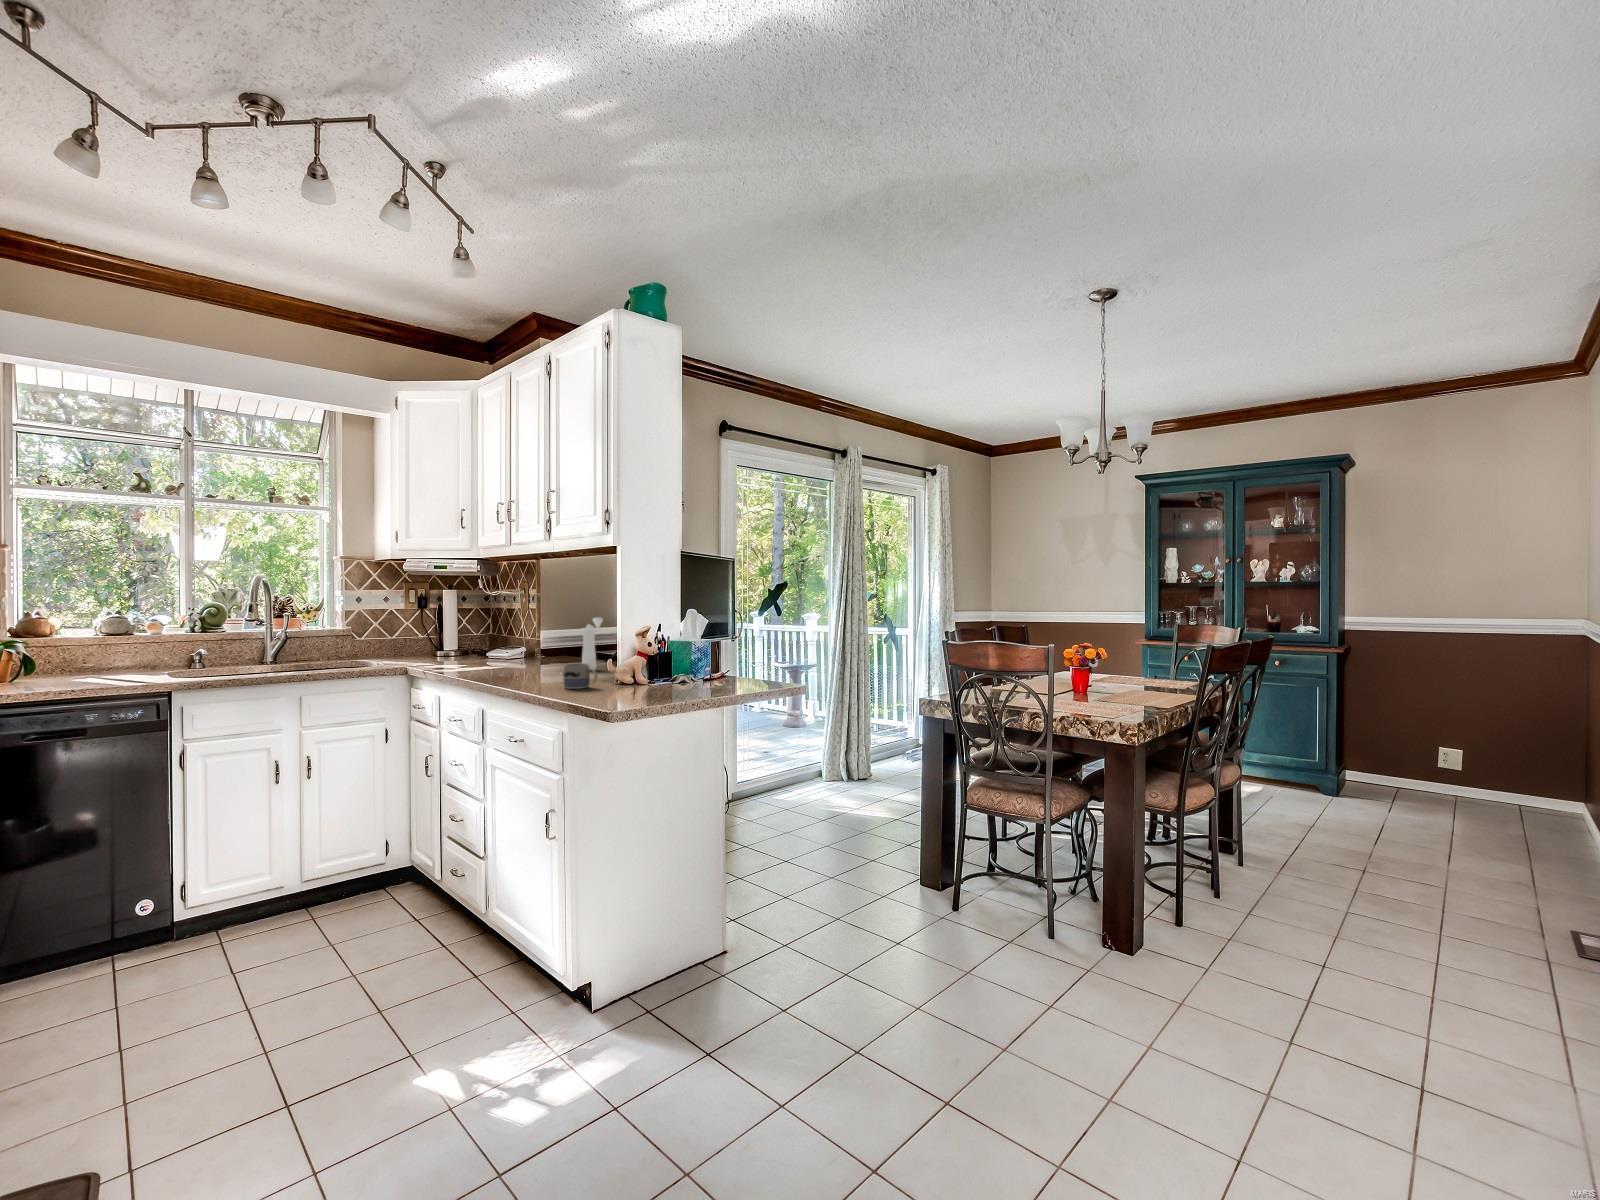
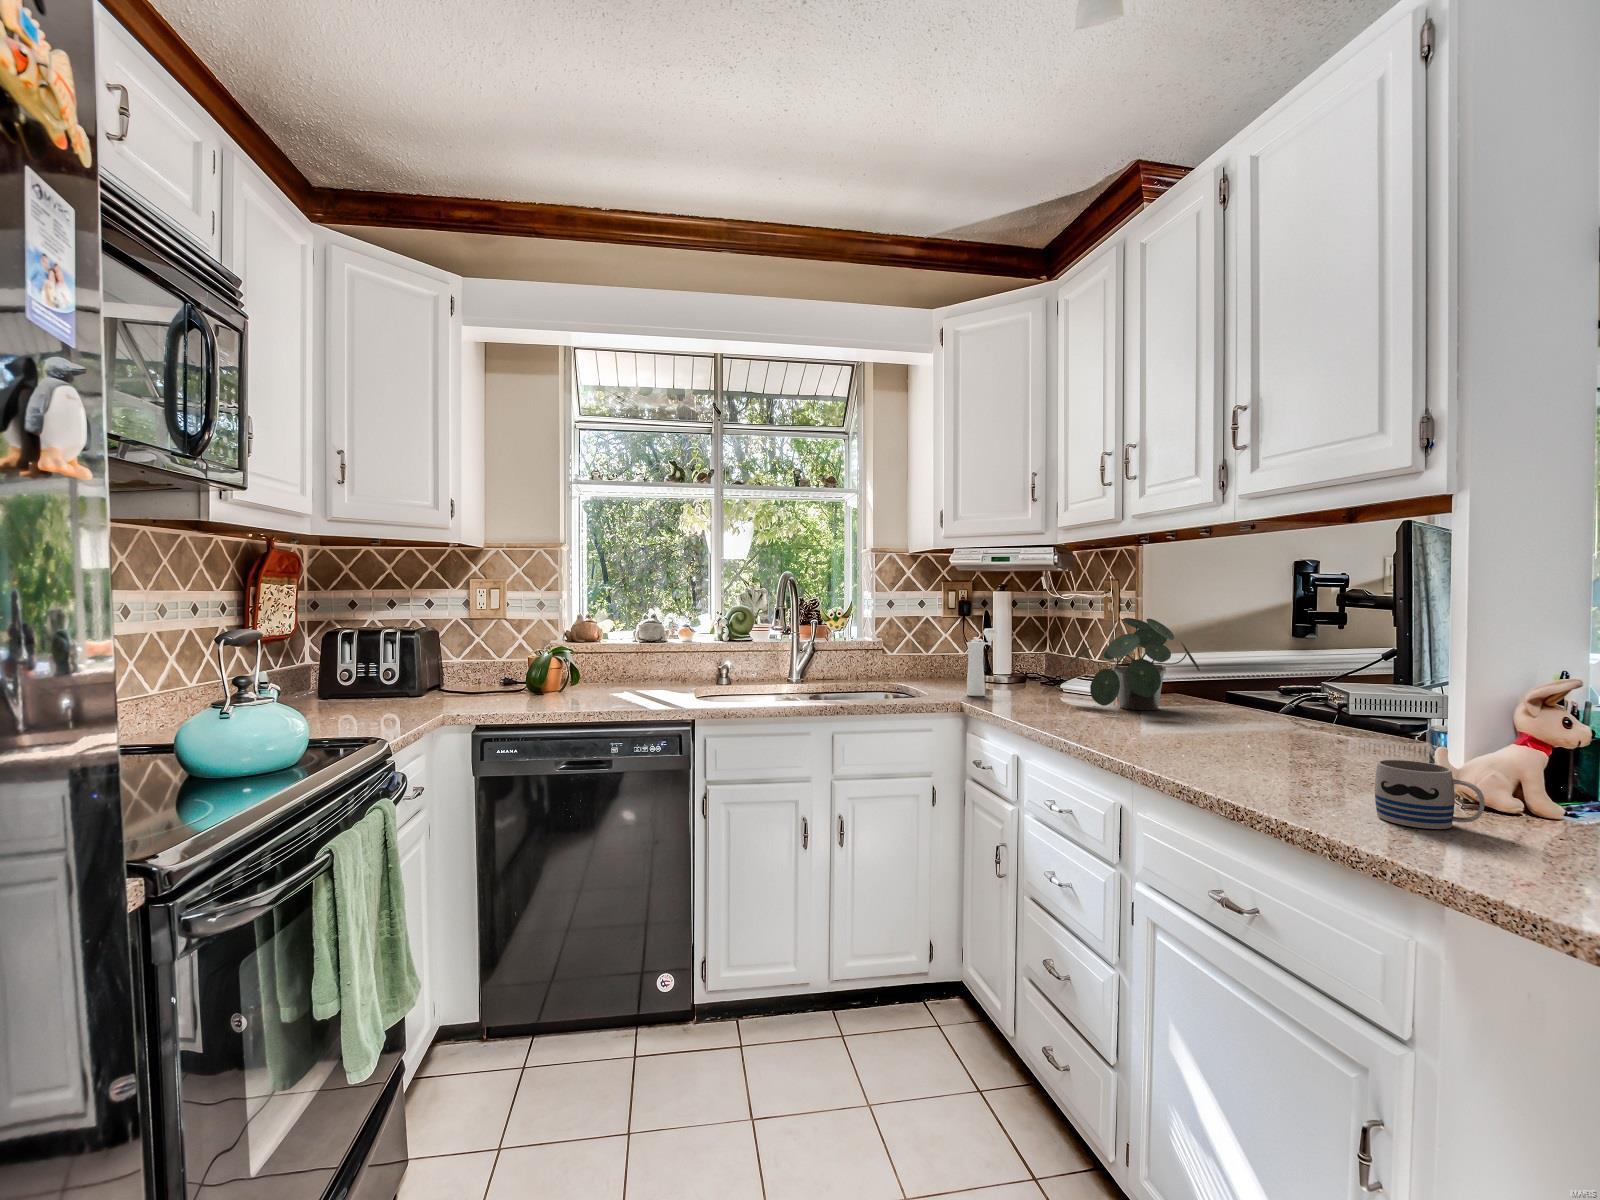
potted plant: none [482,607,563,664] -> present [1066,618,1200,710]
pepper mill: present [582,618,603,669] -> present [967,629,997,696]

